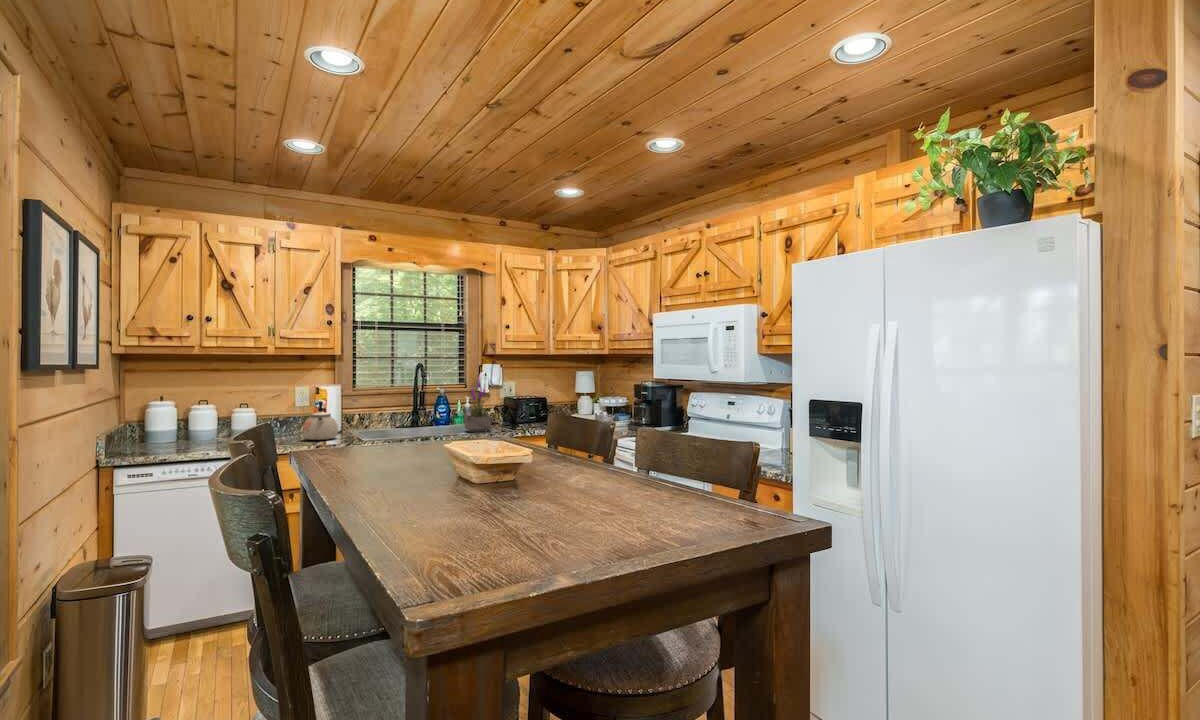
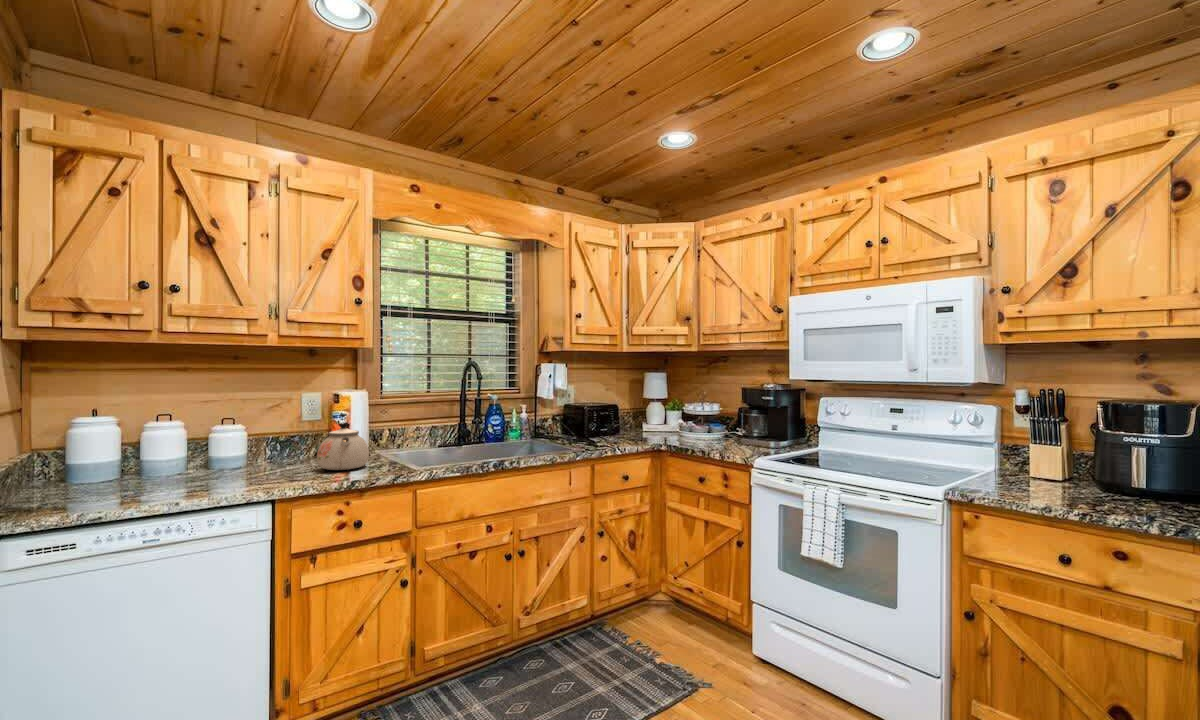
potted plant: present [464,376,491,432] -> none [536,375,576,453]

